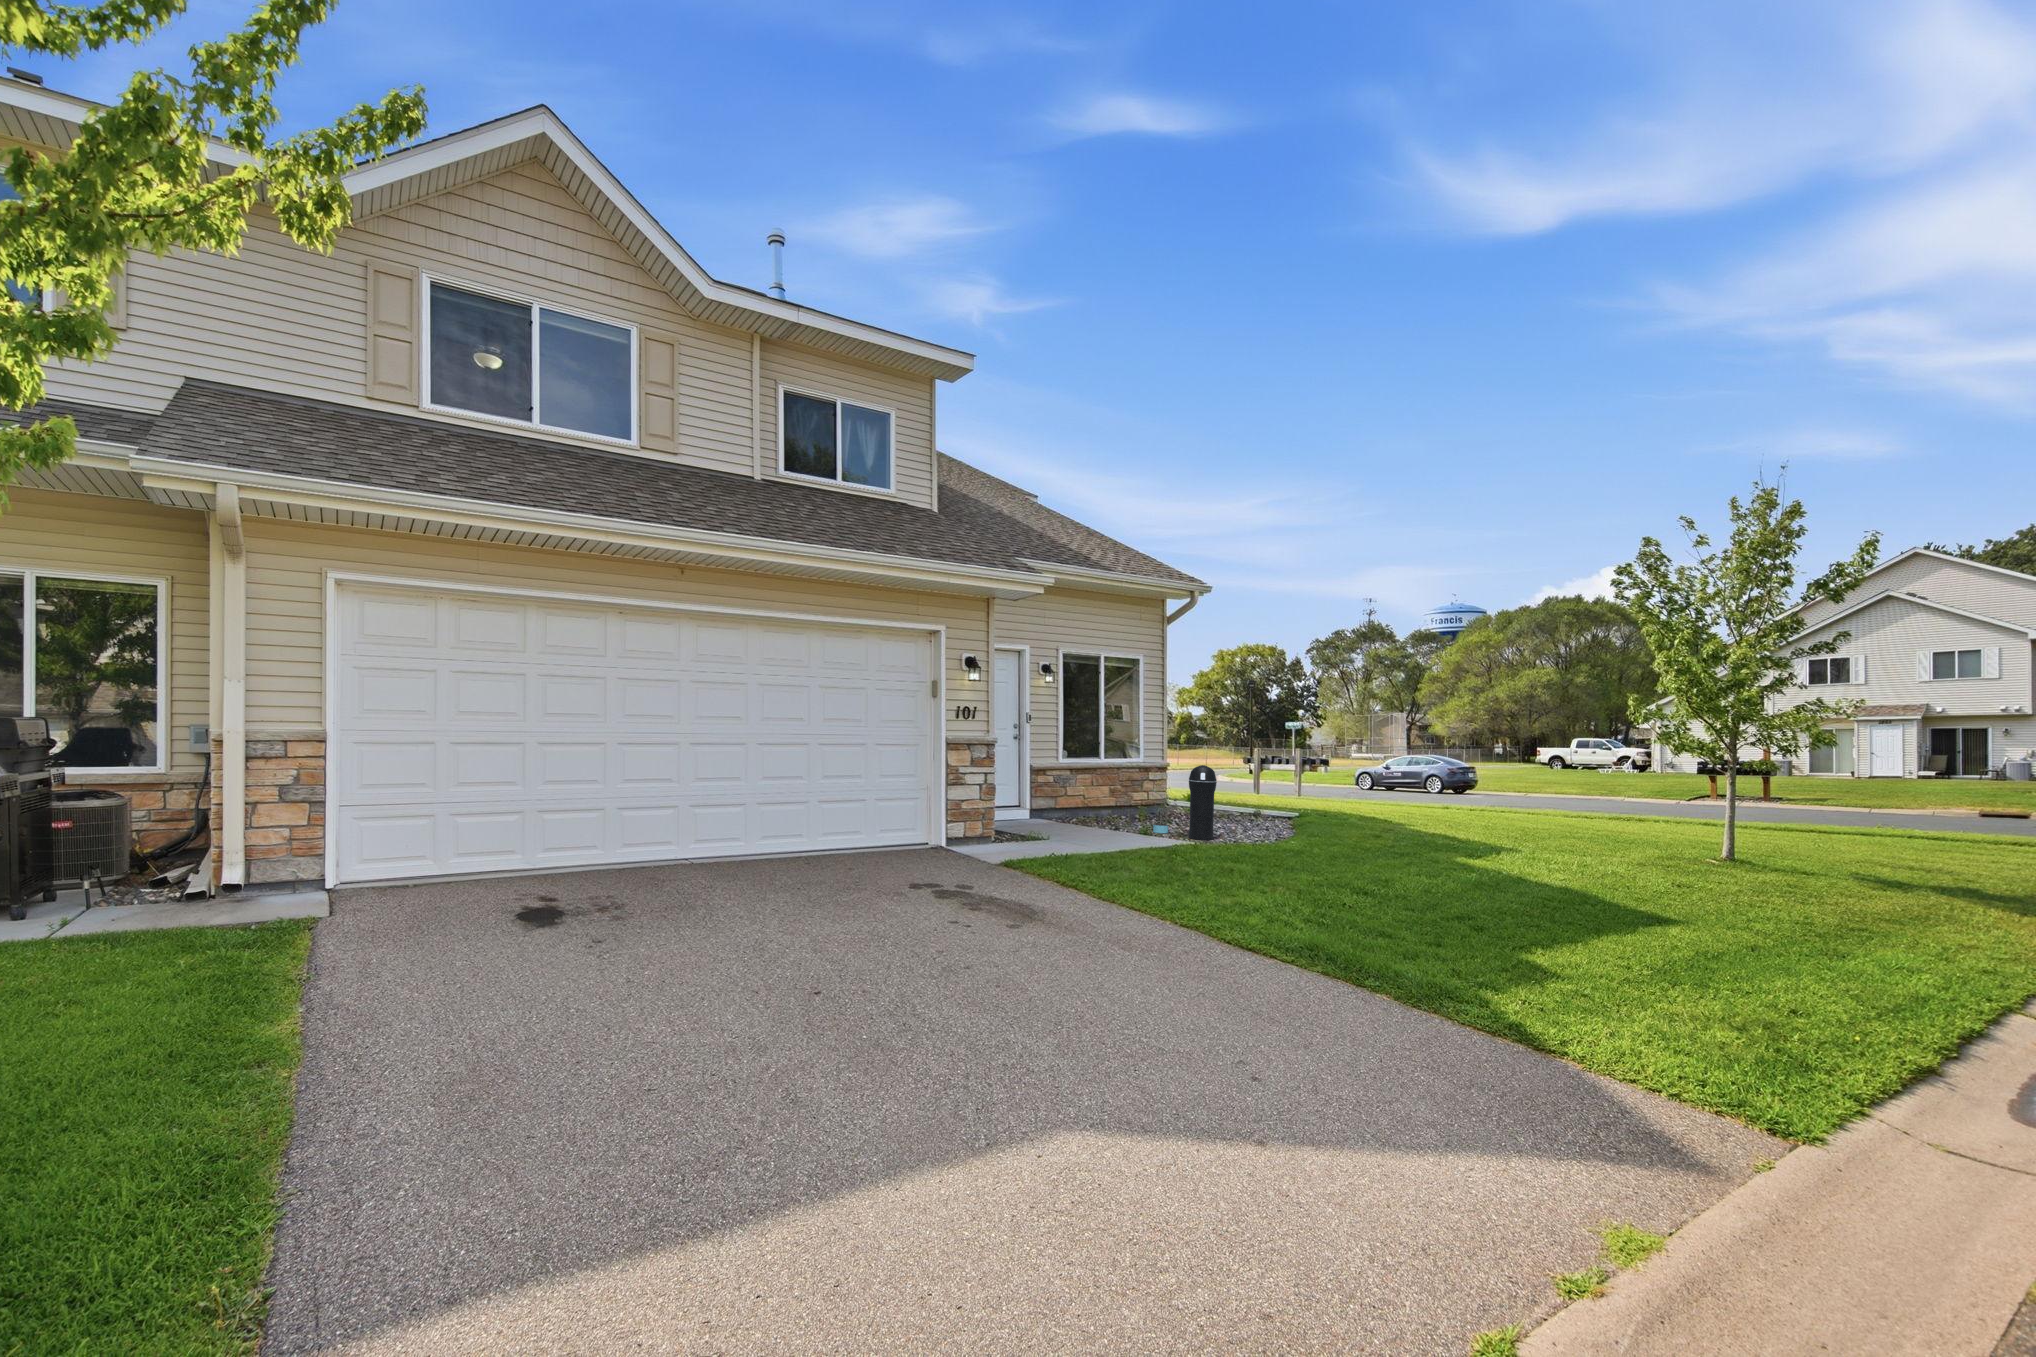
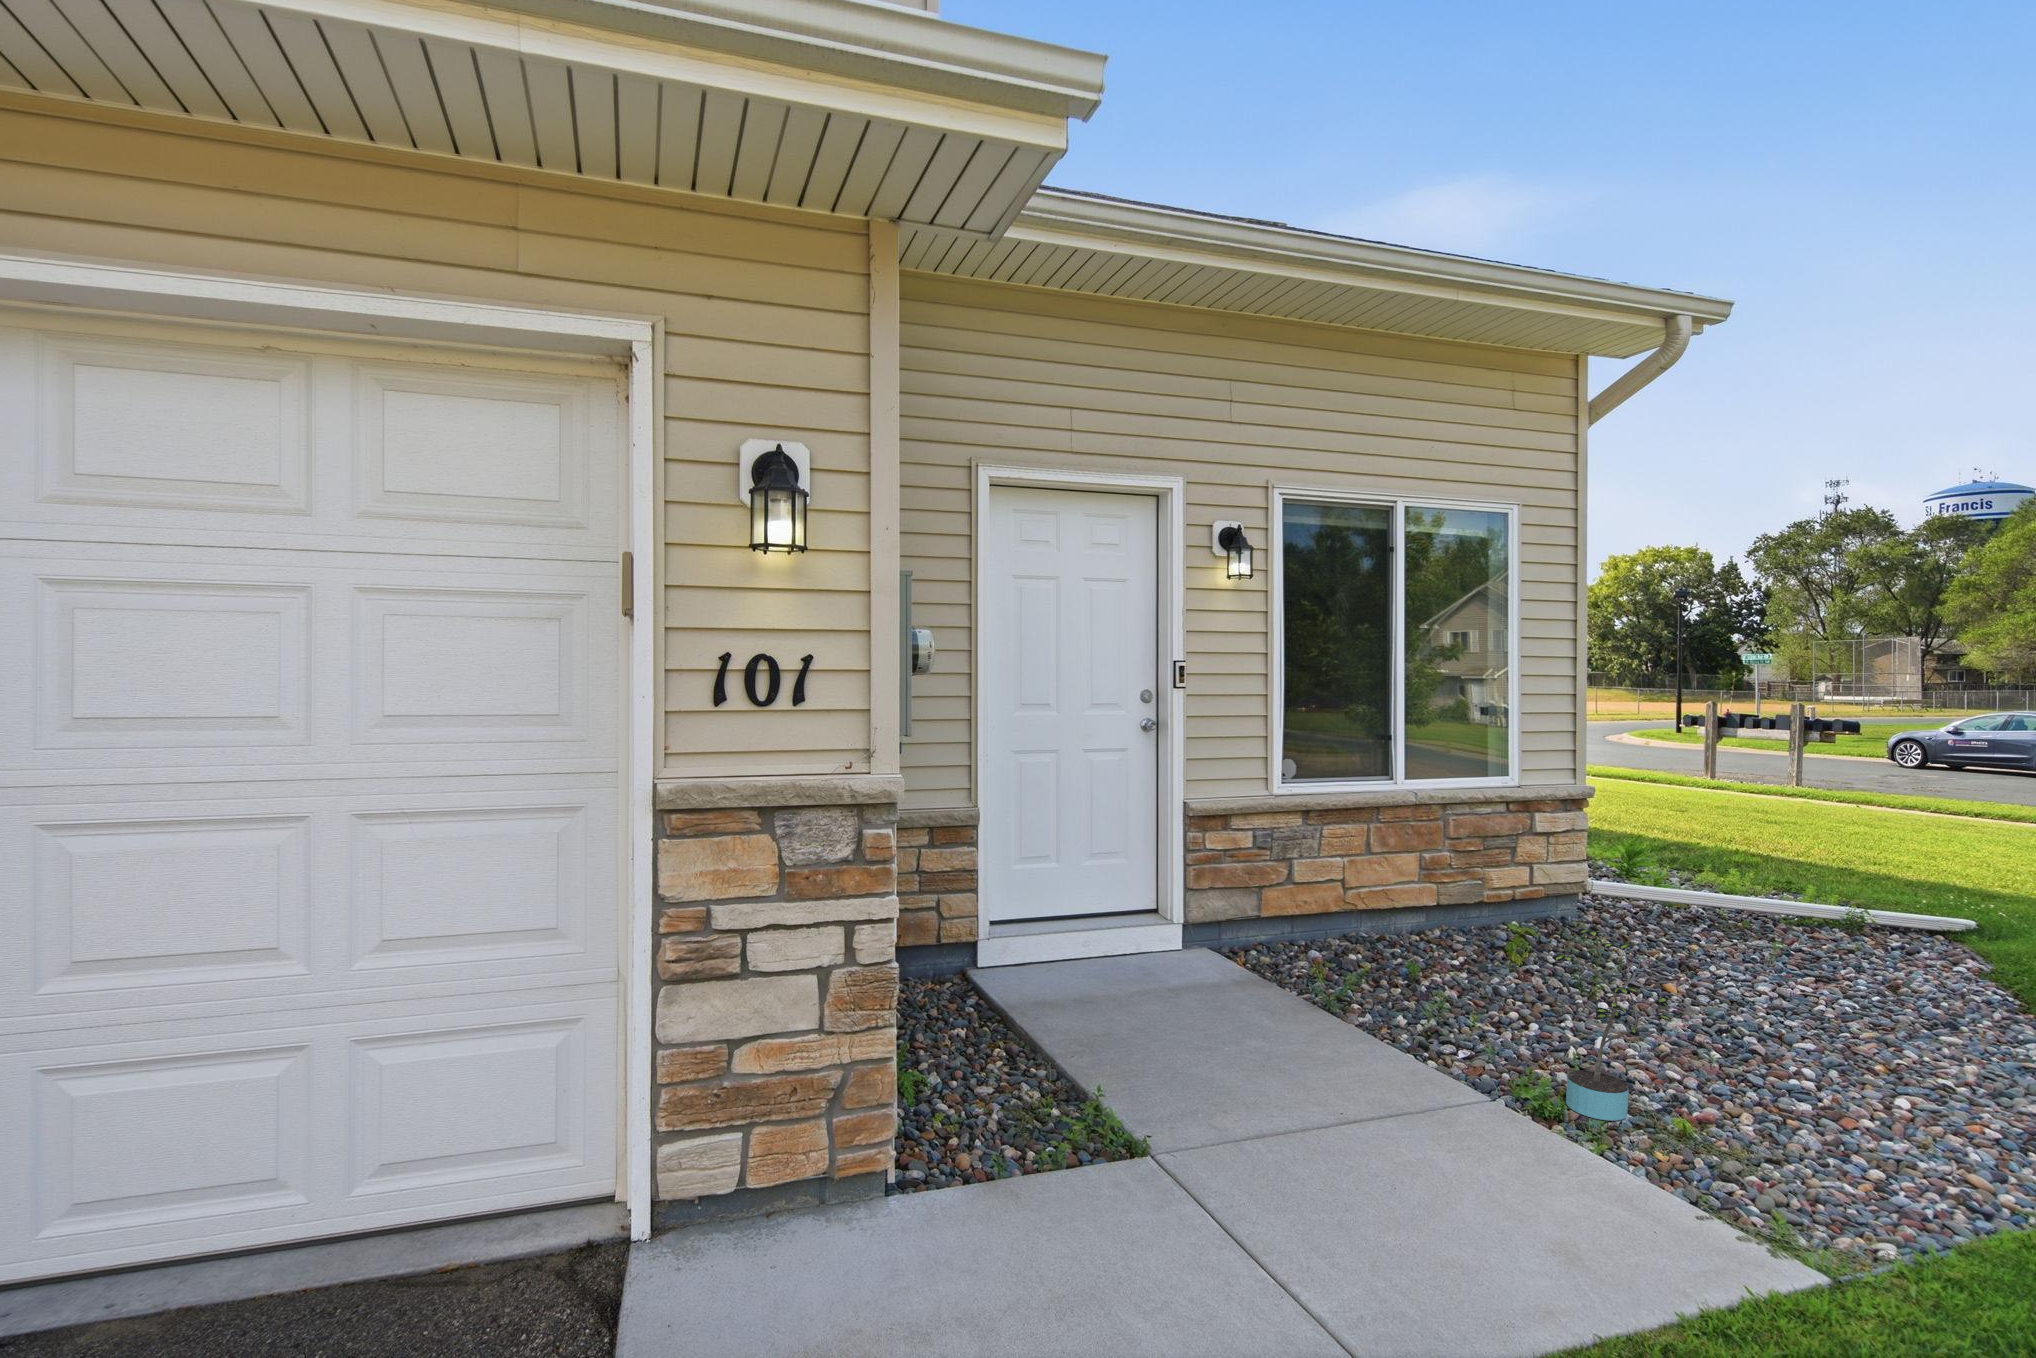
trash can: present [1189,765,1217,840] -> none [1731,893,1878,1217]

